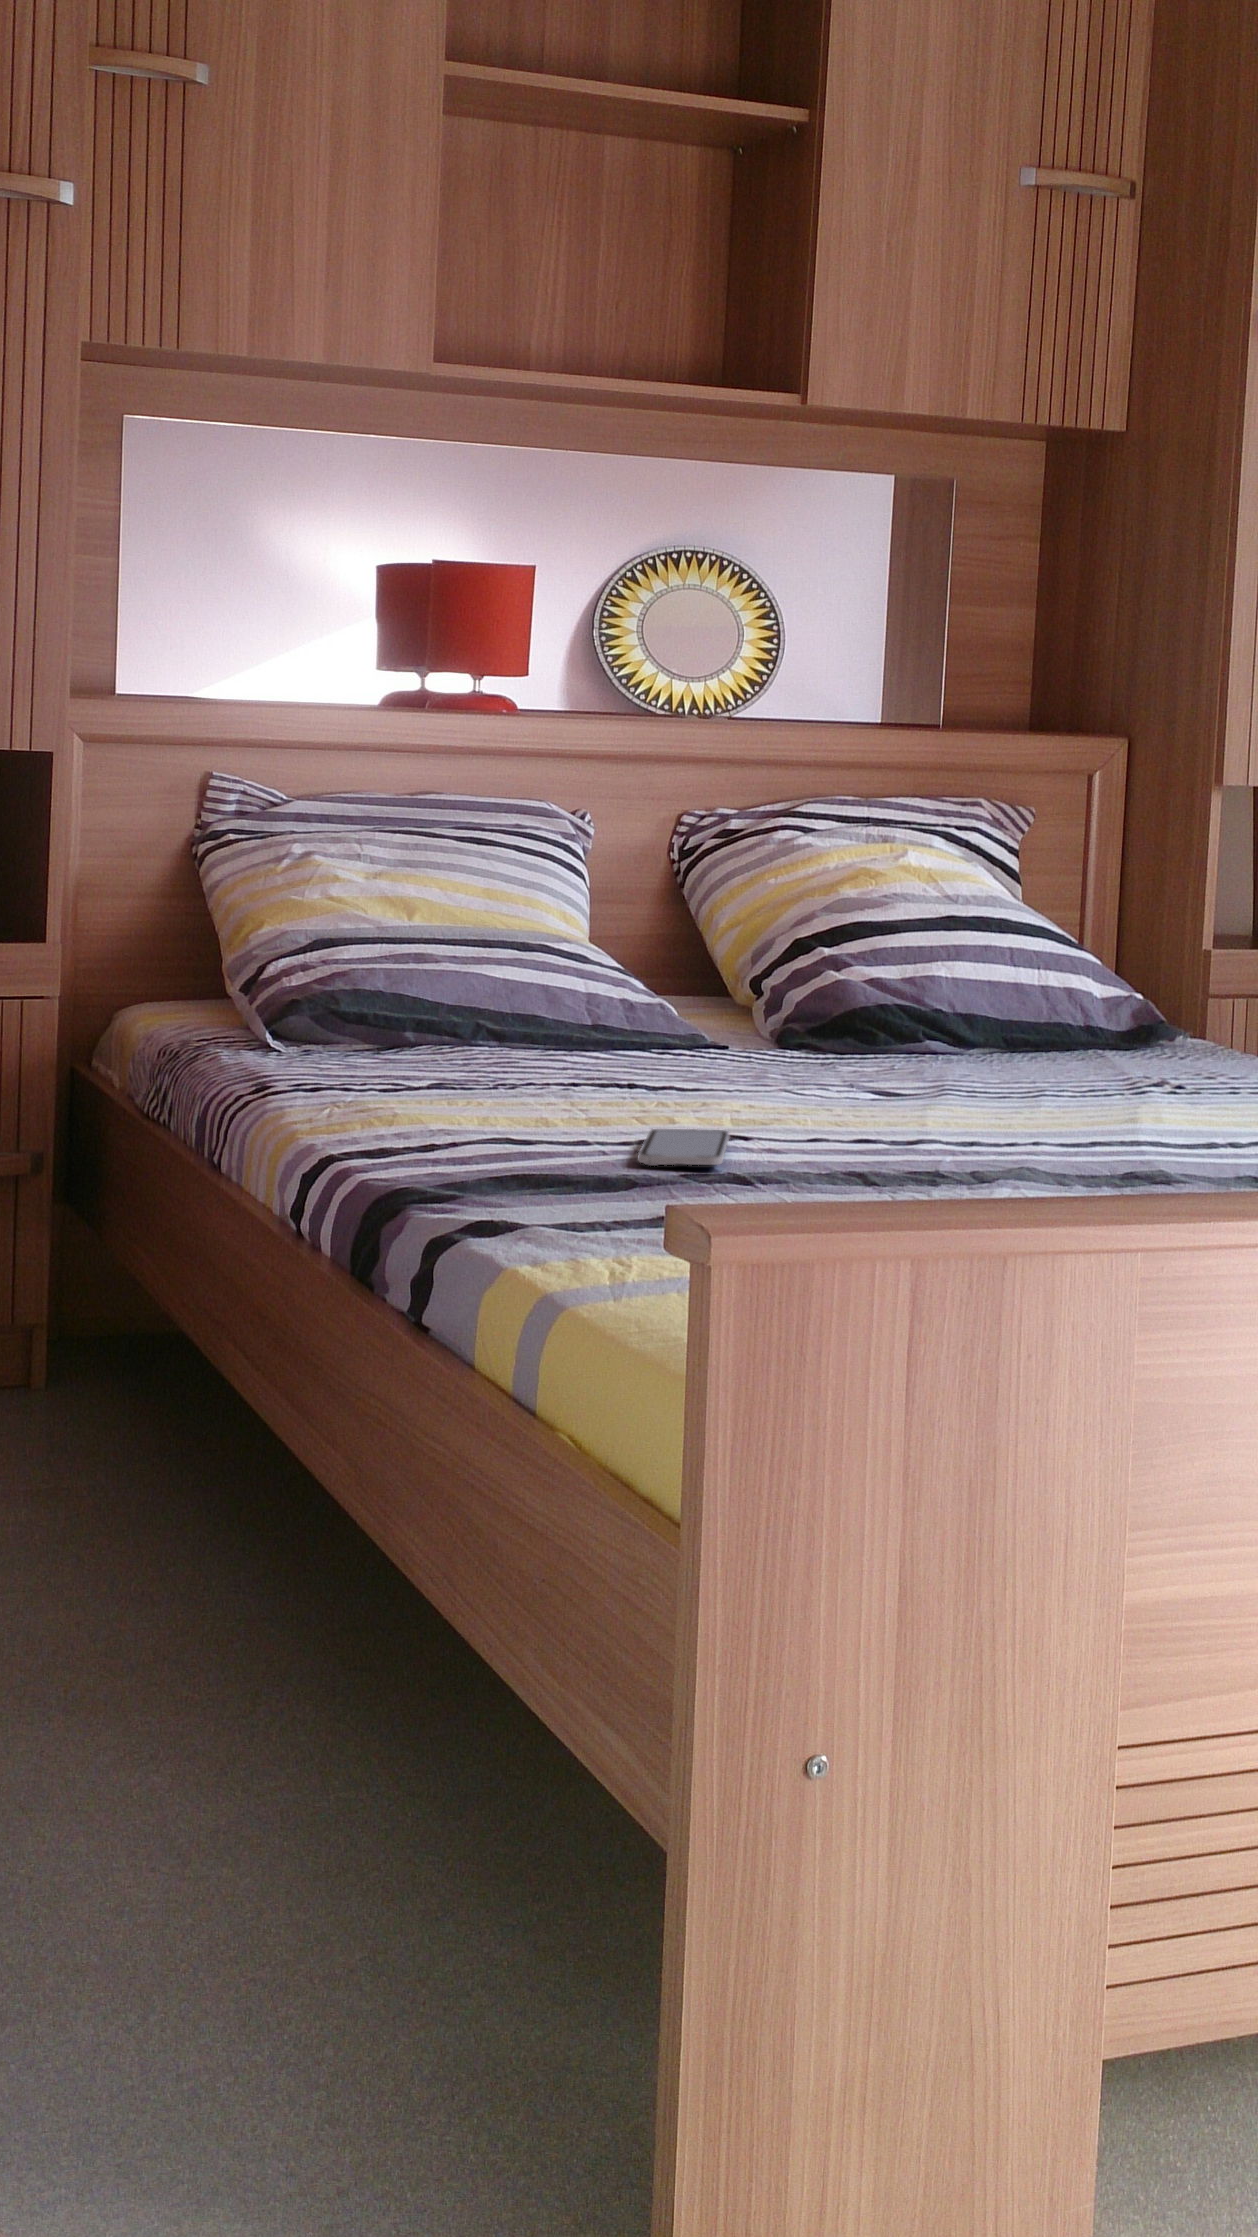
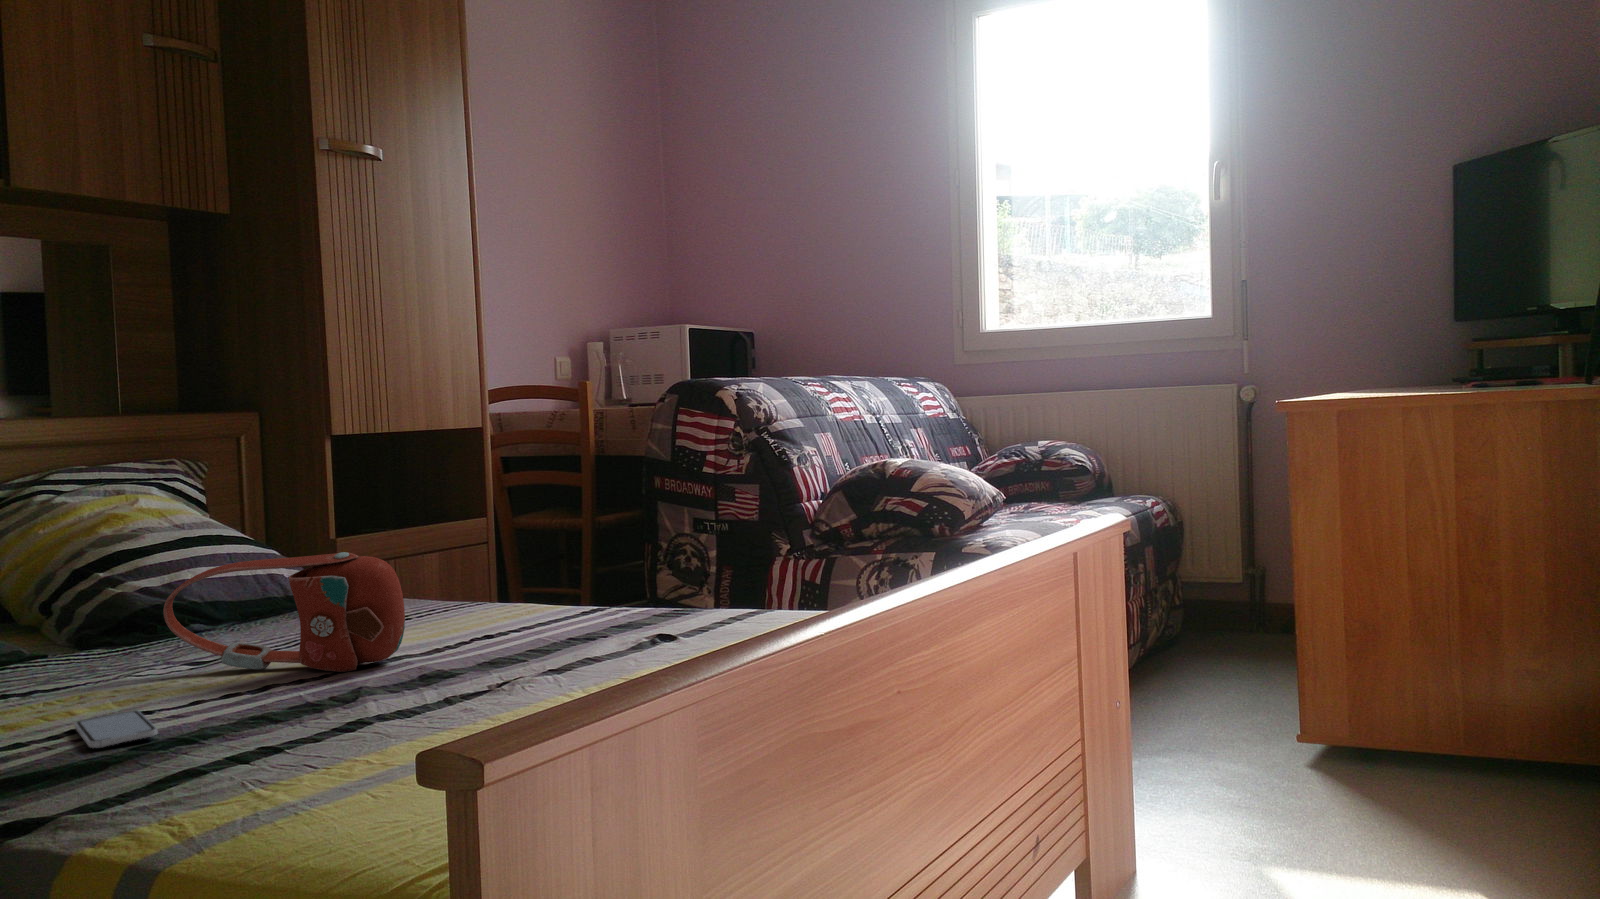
handbag: none [827,954,1148,1144] -> present [163,552,405,672]

